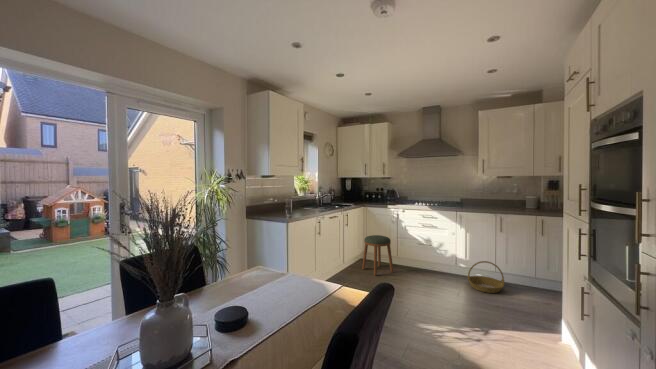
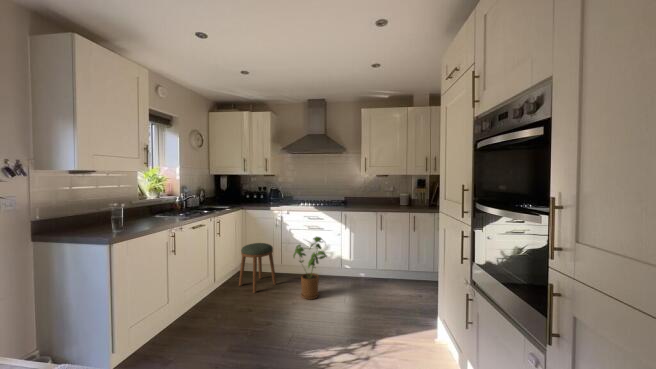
house plant: none [409,232,441,288] -> present [293,237,327,299]
basket: present [468,261,504,293] -> none [353,262,386,294]

